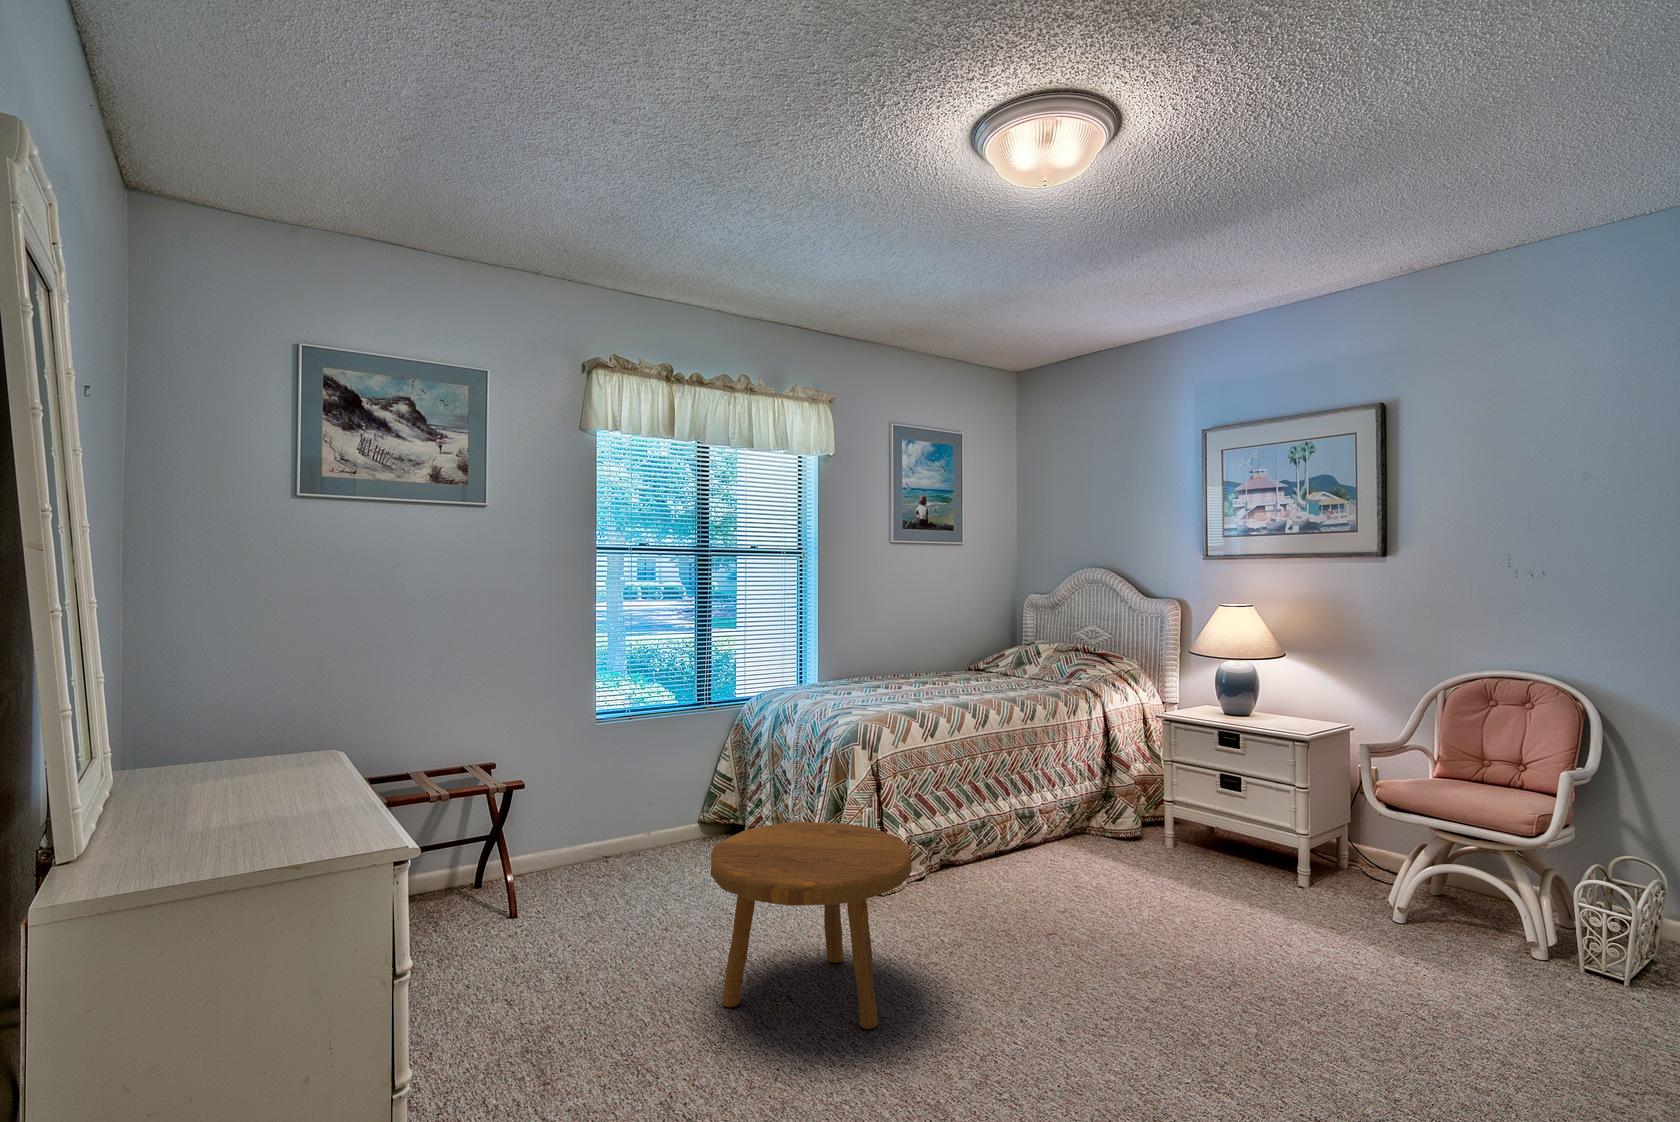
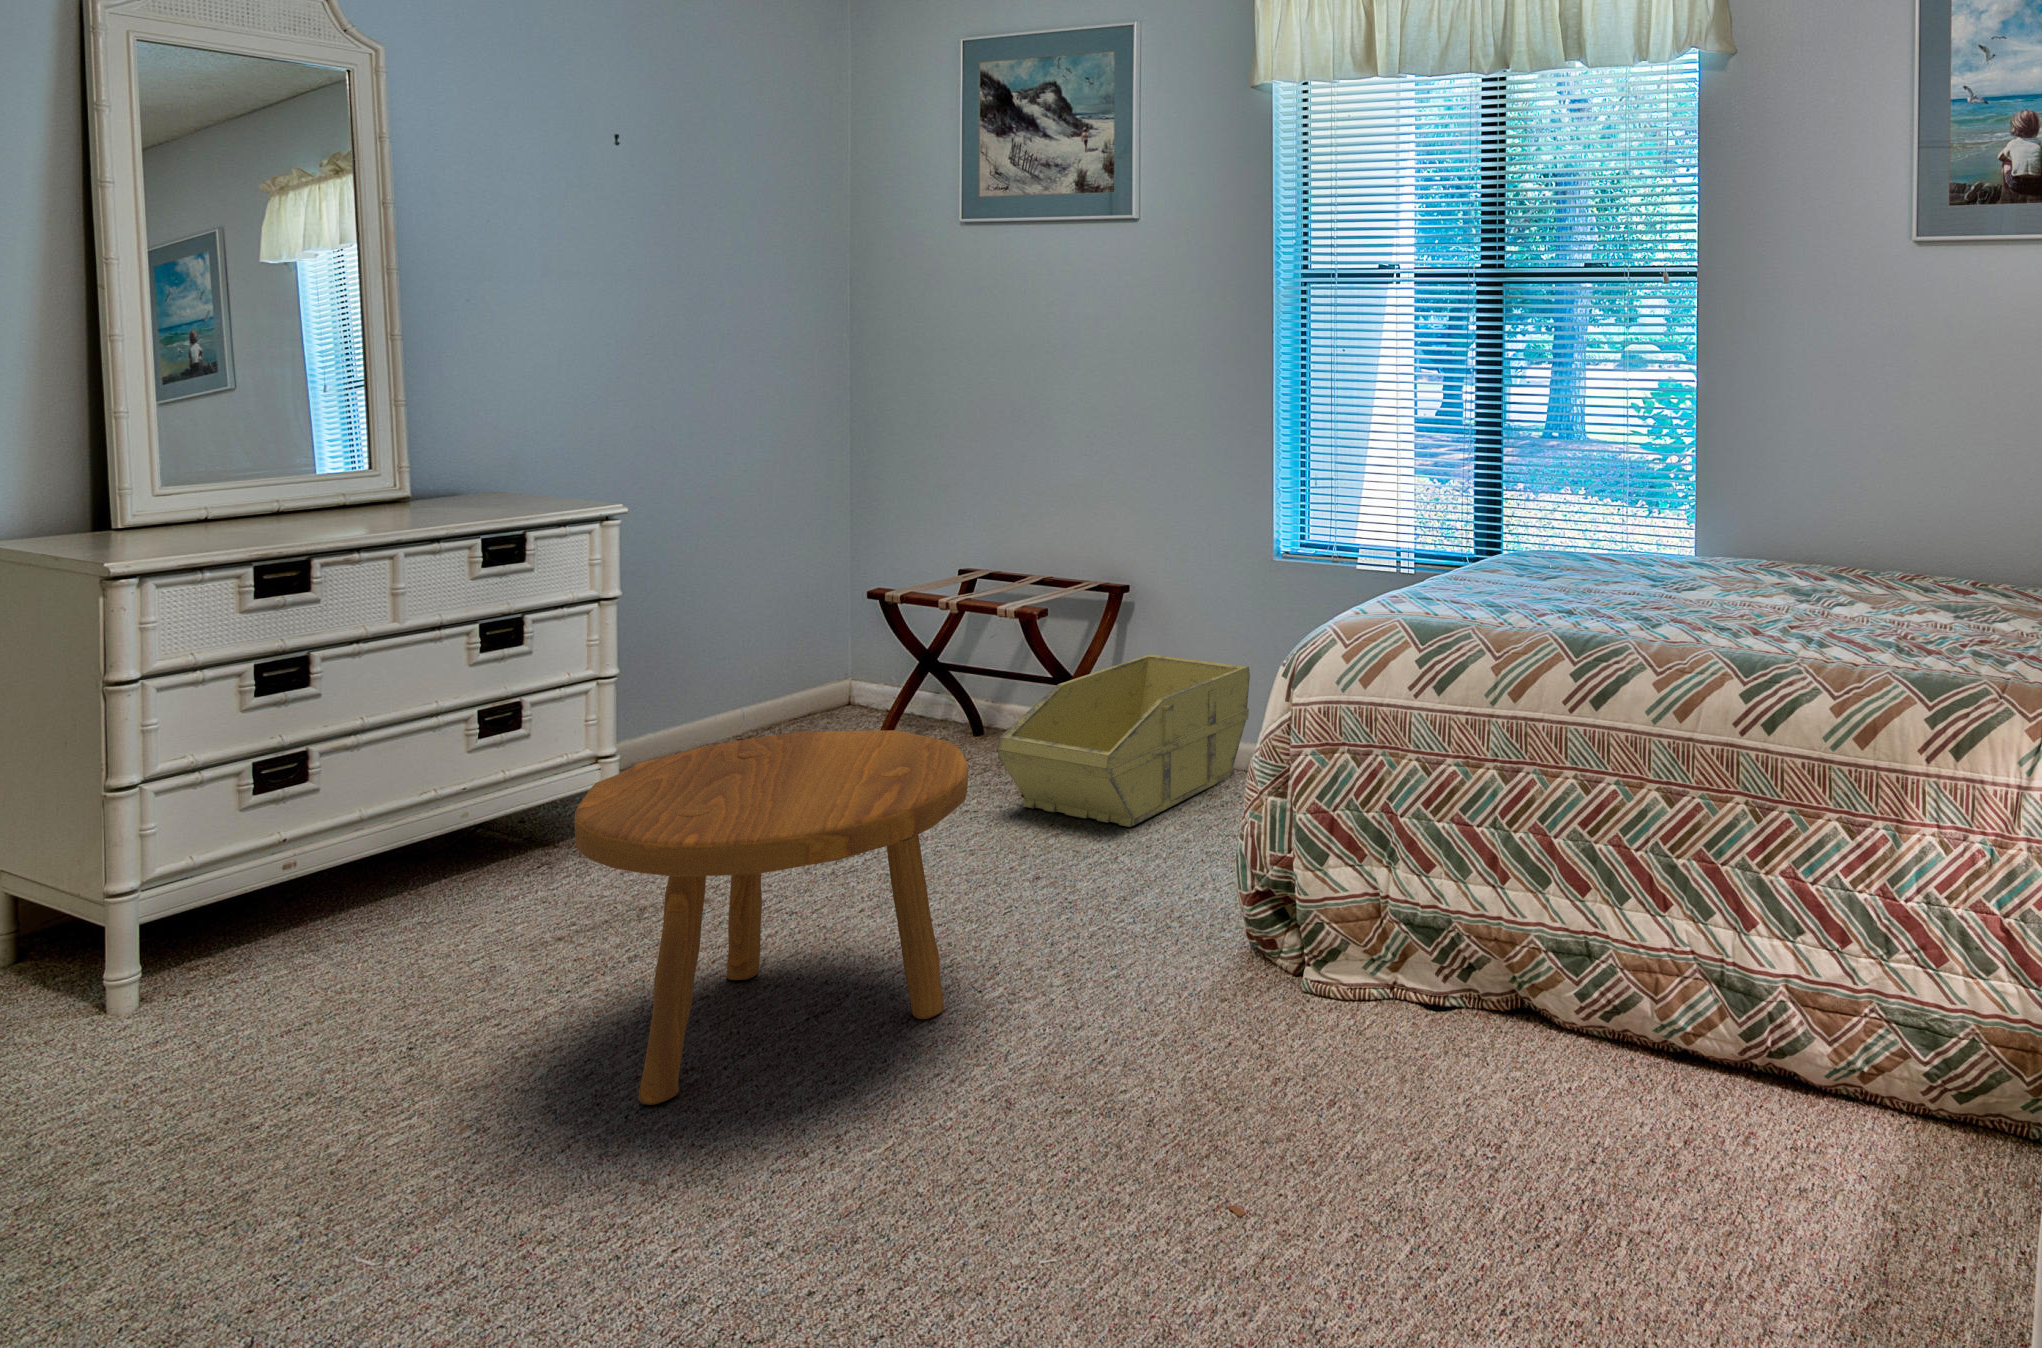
storage bin: none [521,797,661,916] -> present [998,654,1250,827]

